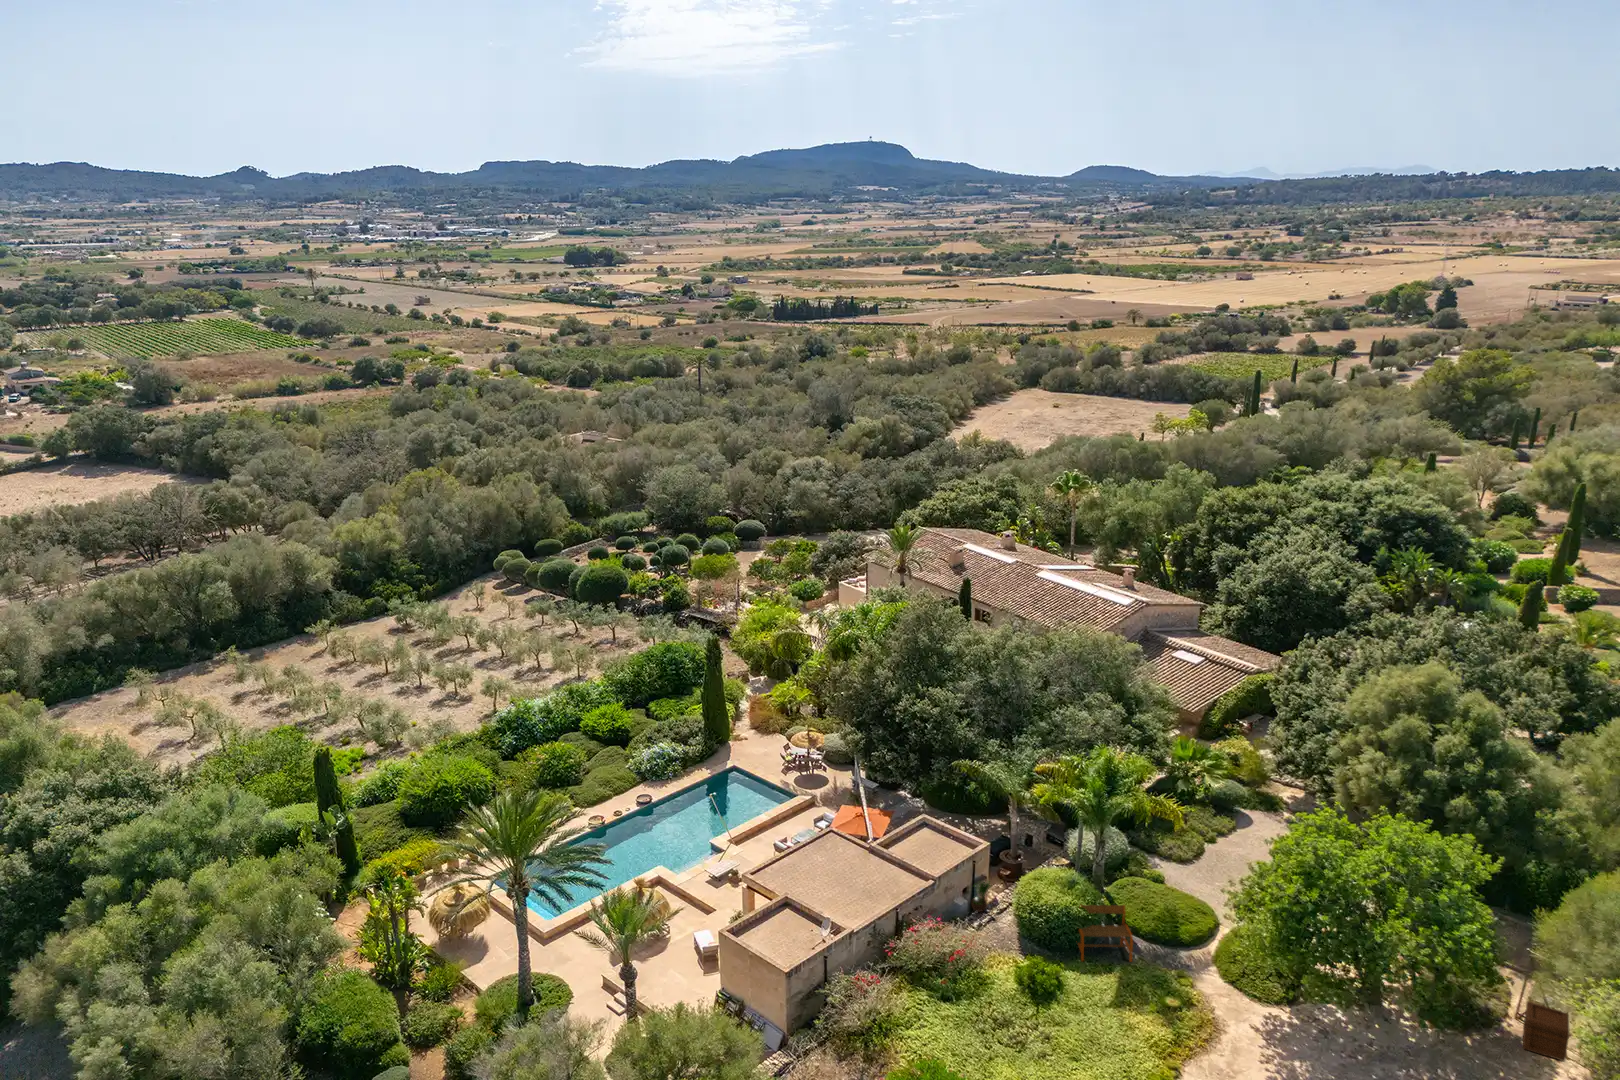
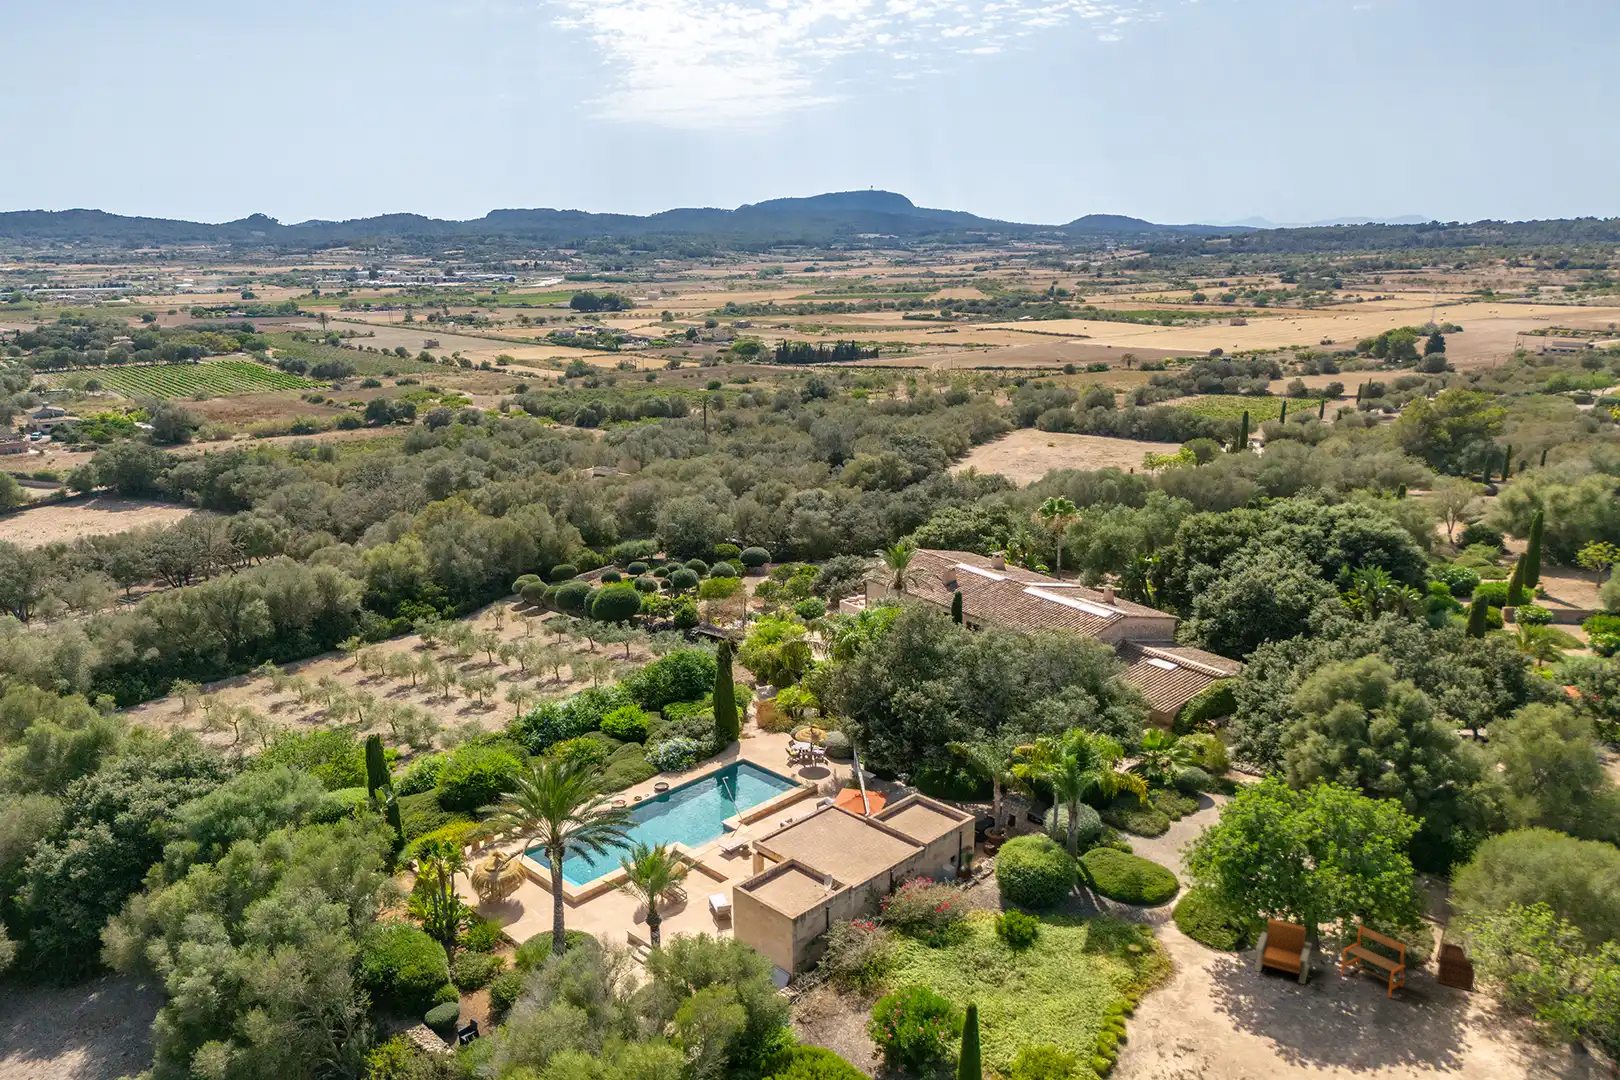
bench: present [1078,904,1133,962] -> present [1341,925,1406,998]
lounge chair: none [1312,971,1378,1051] -> present [1255,919,1312,984]

